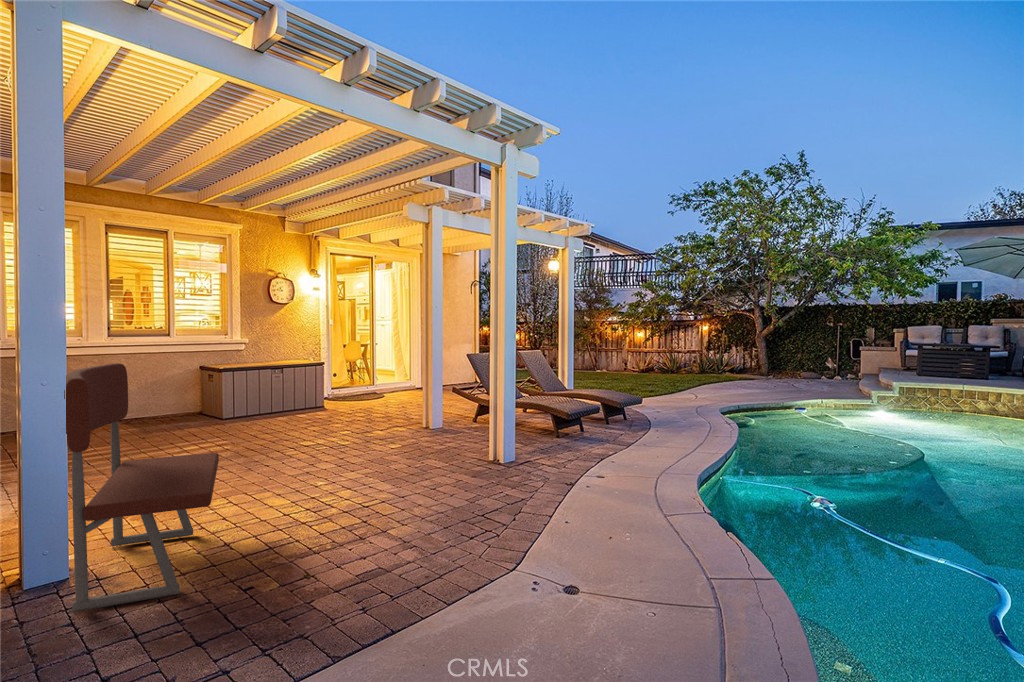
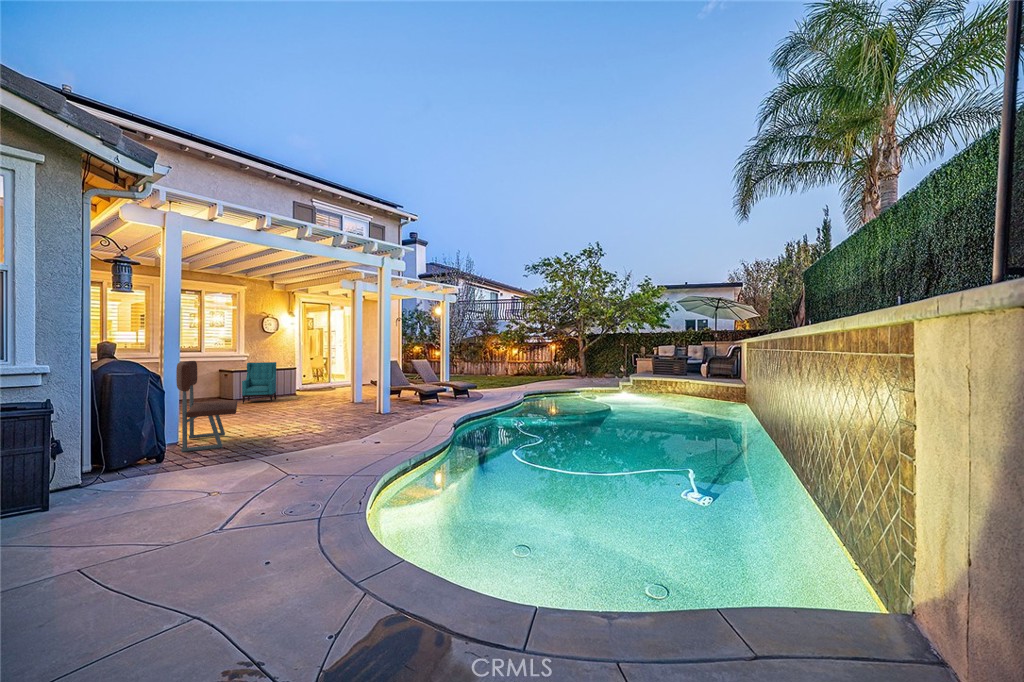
armchair: none [236,355,293,430] -> present [242,362,276,404]

